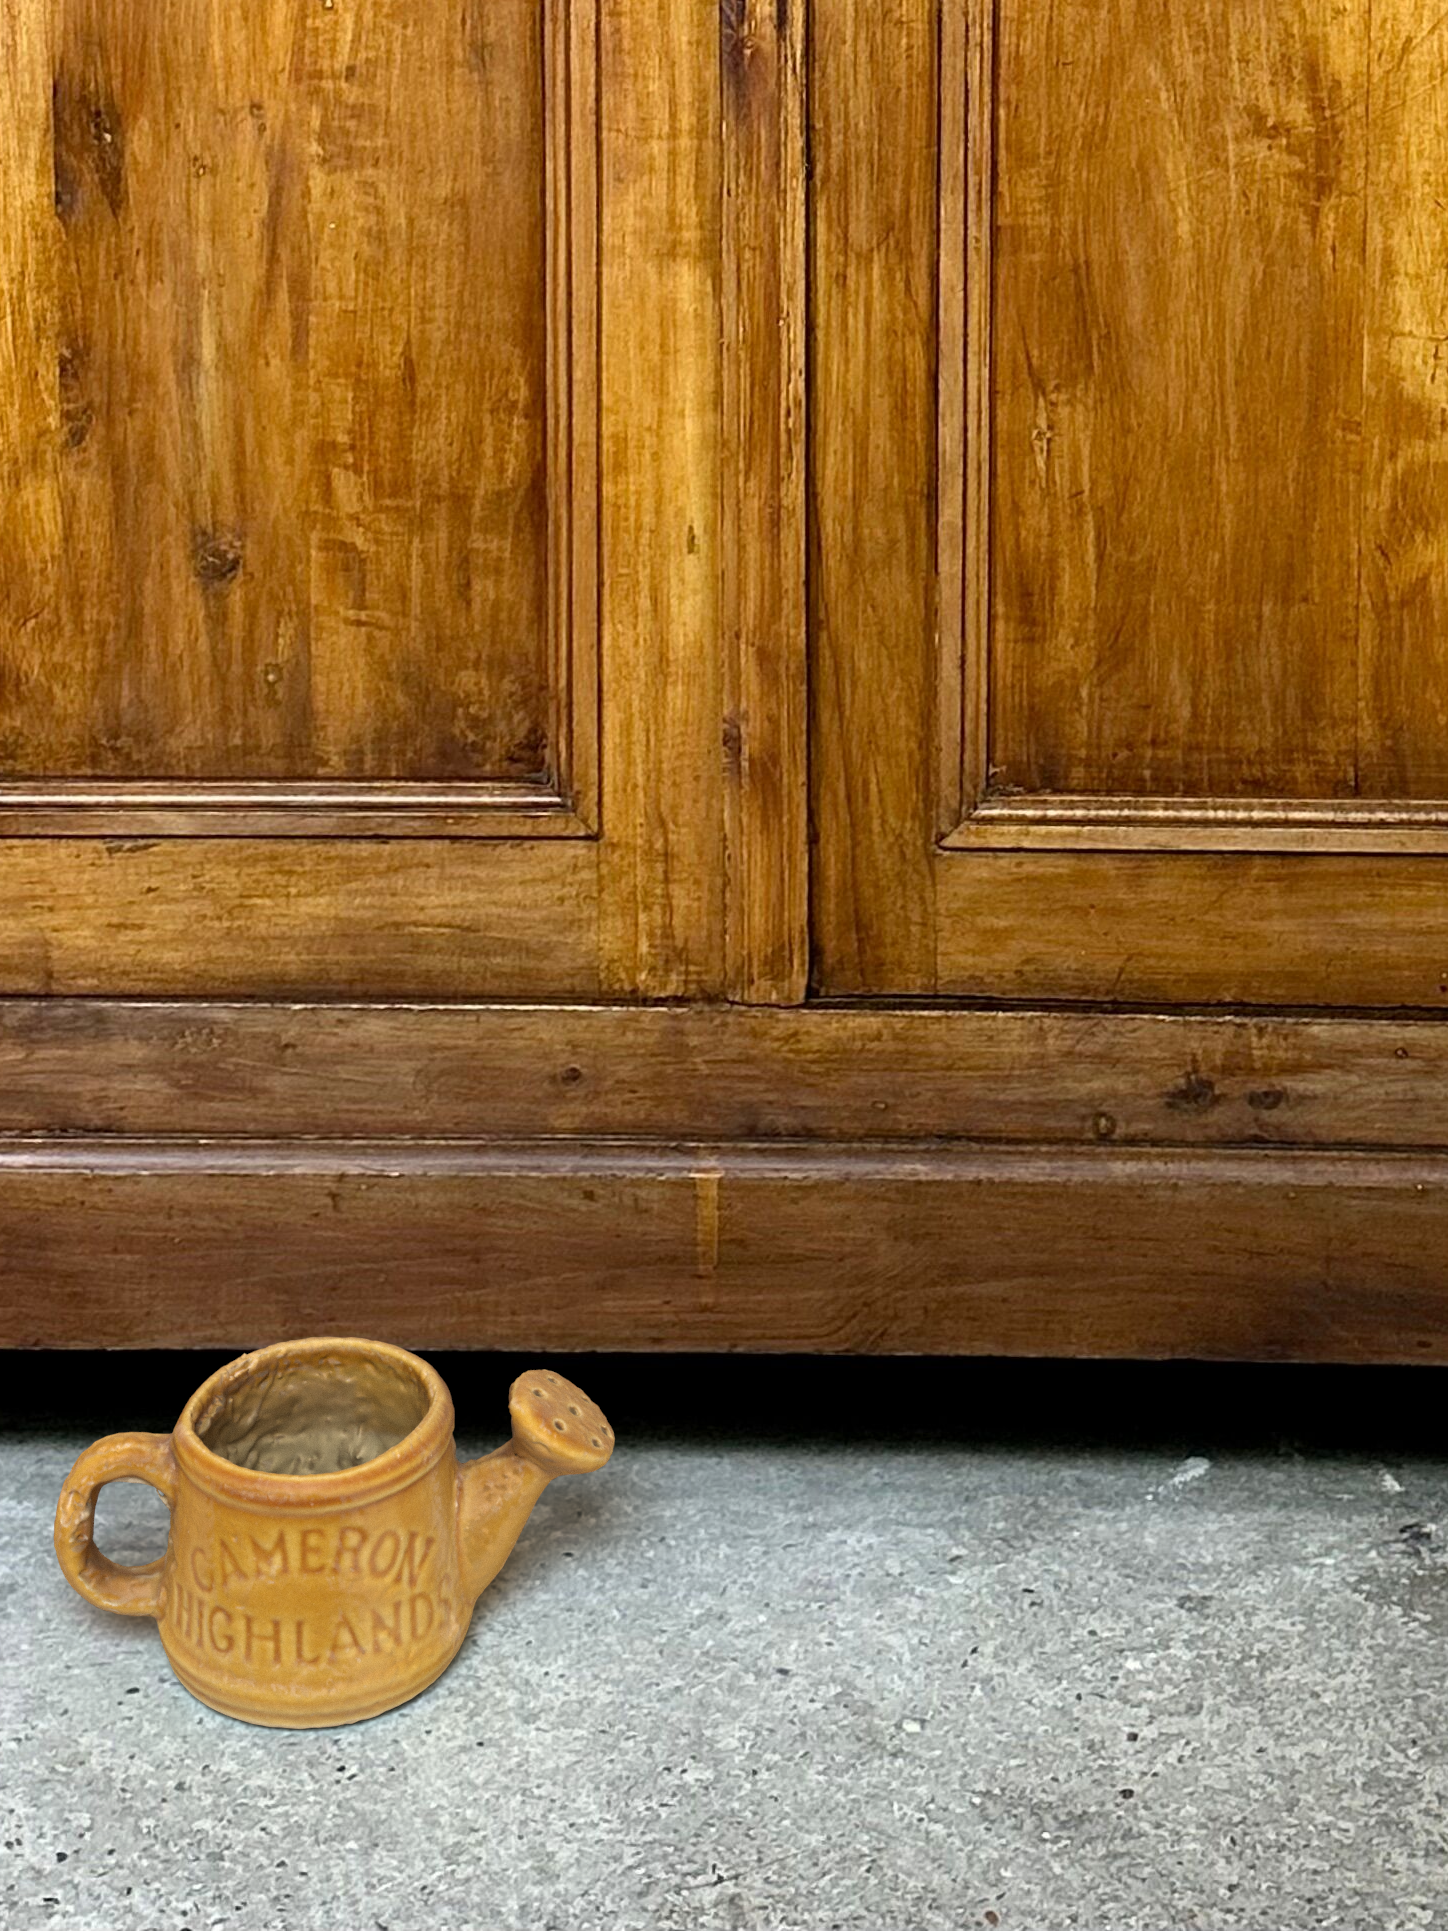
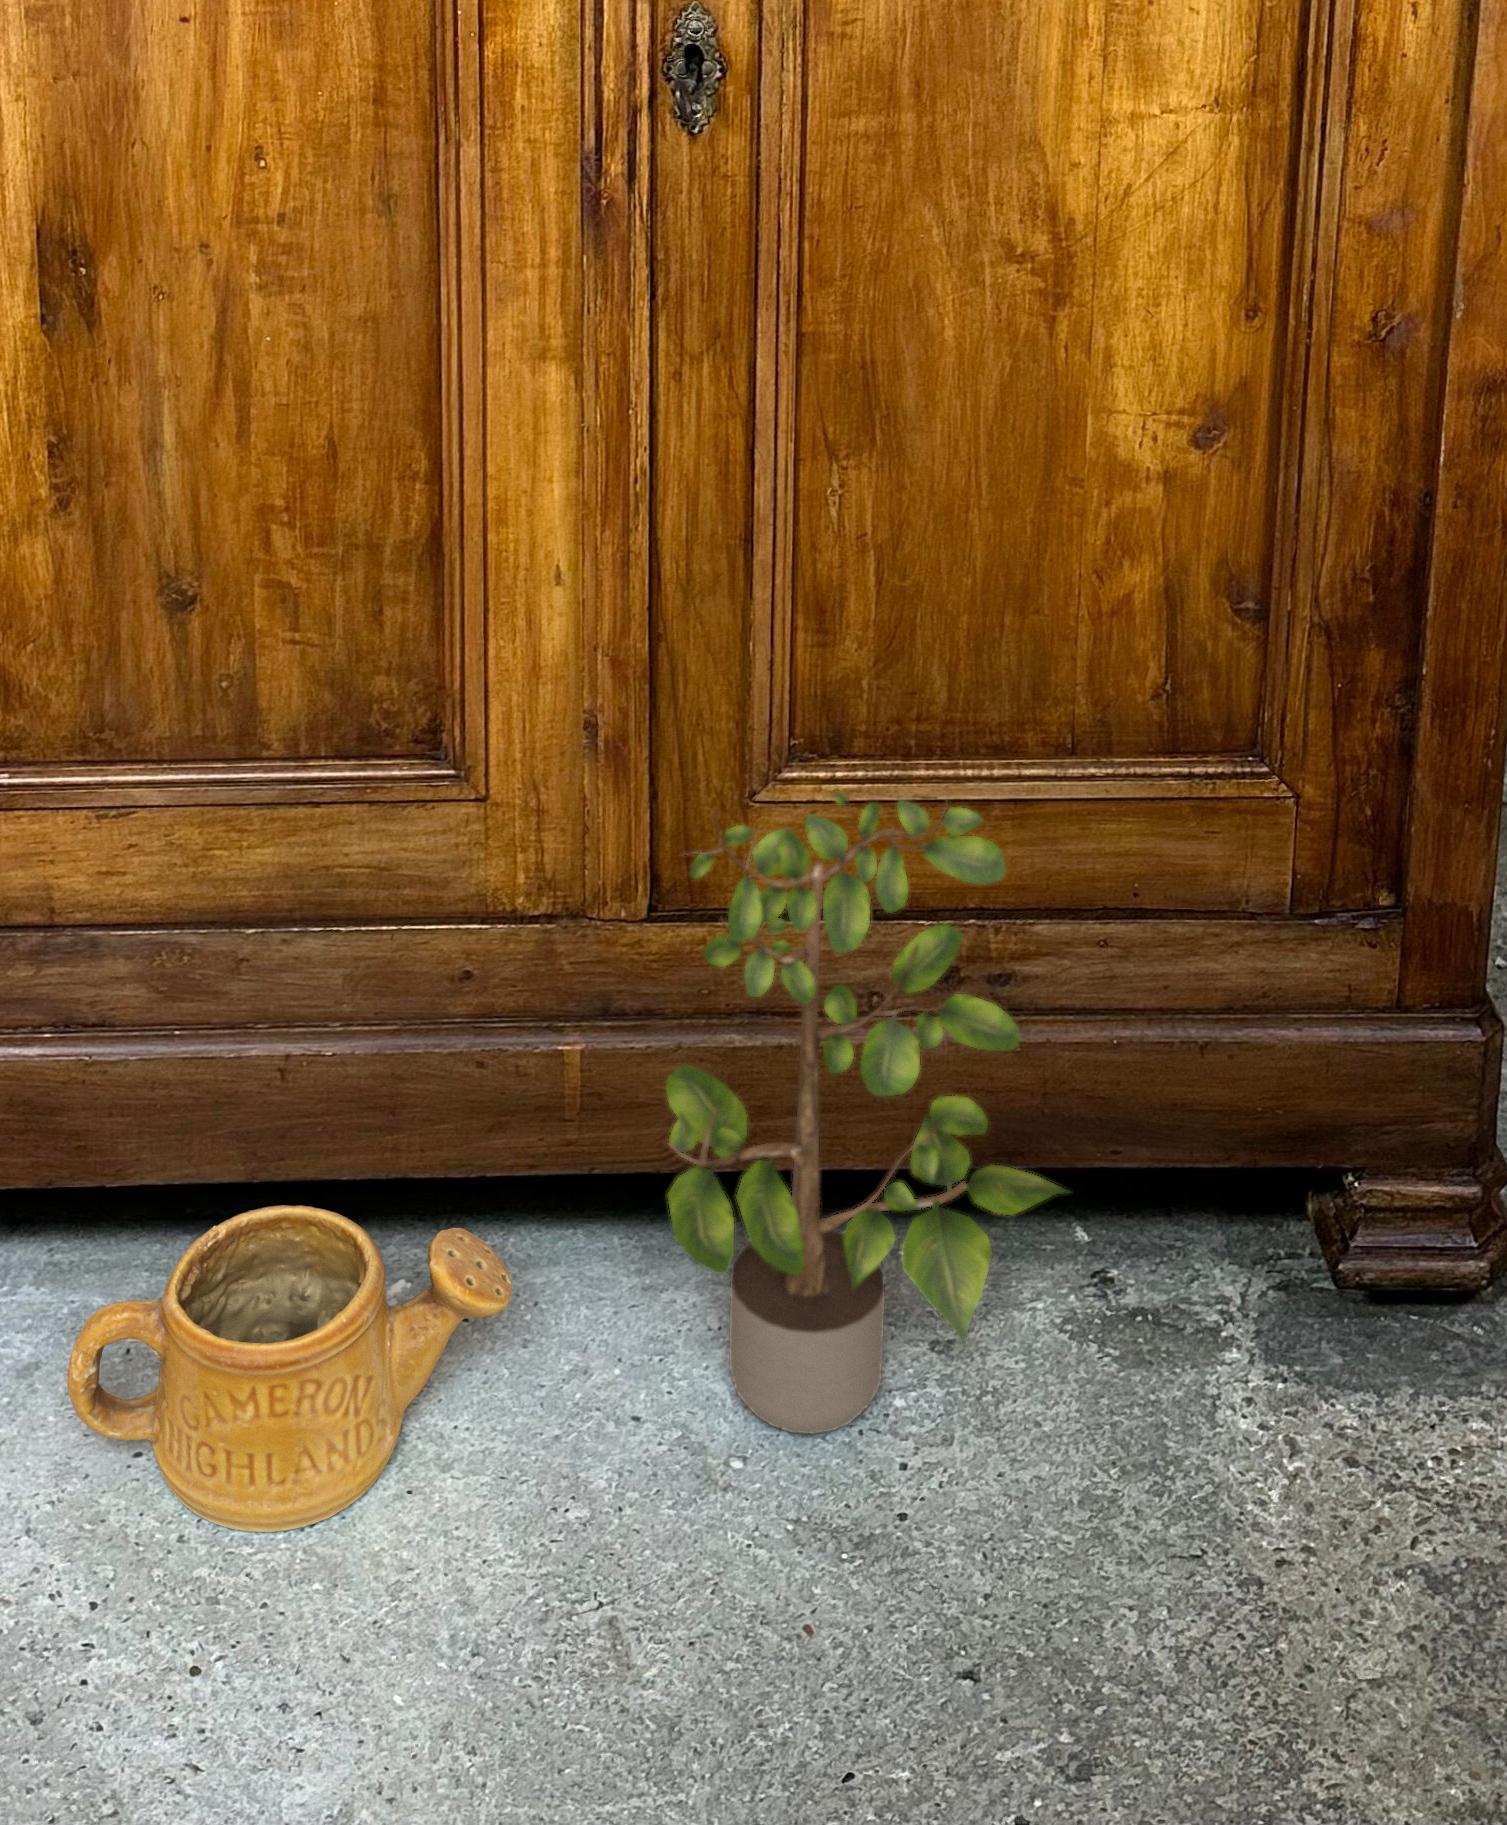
potted plant: none [808,789,1335,1653] -> present [666,792,1067,1434]

